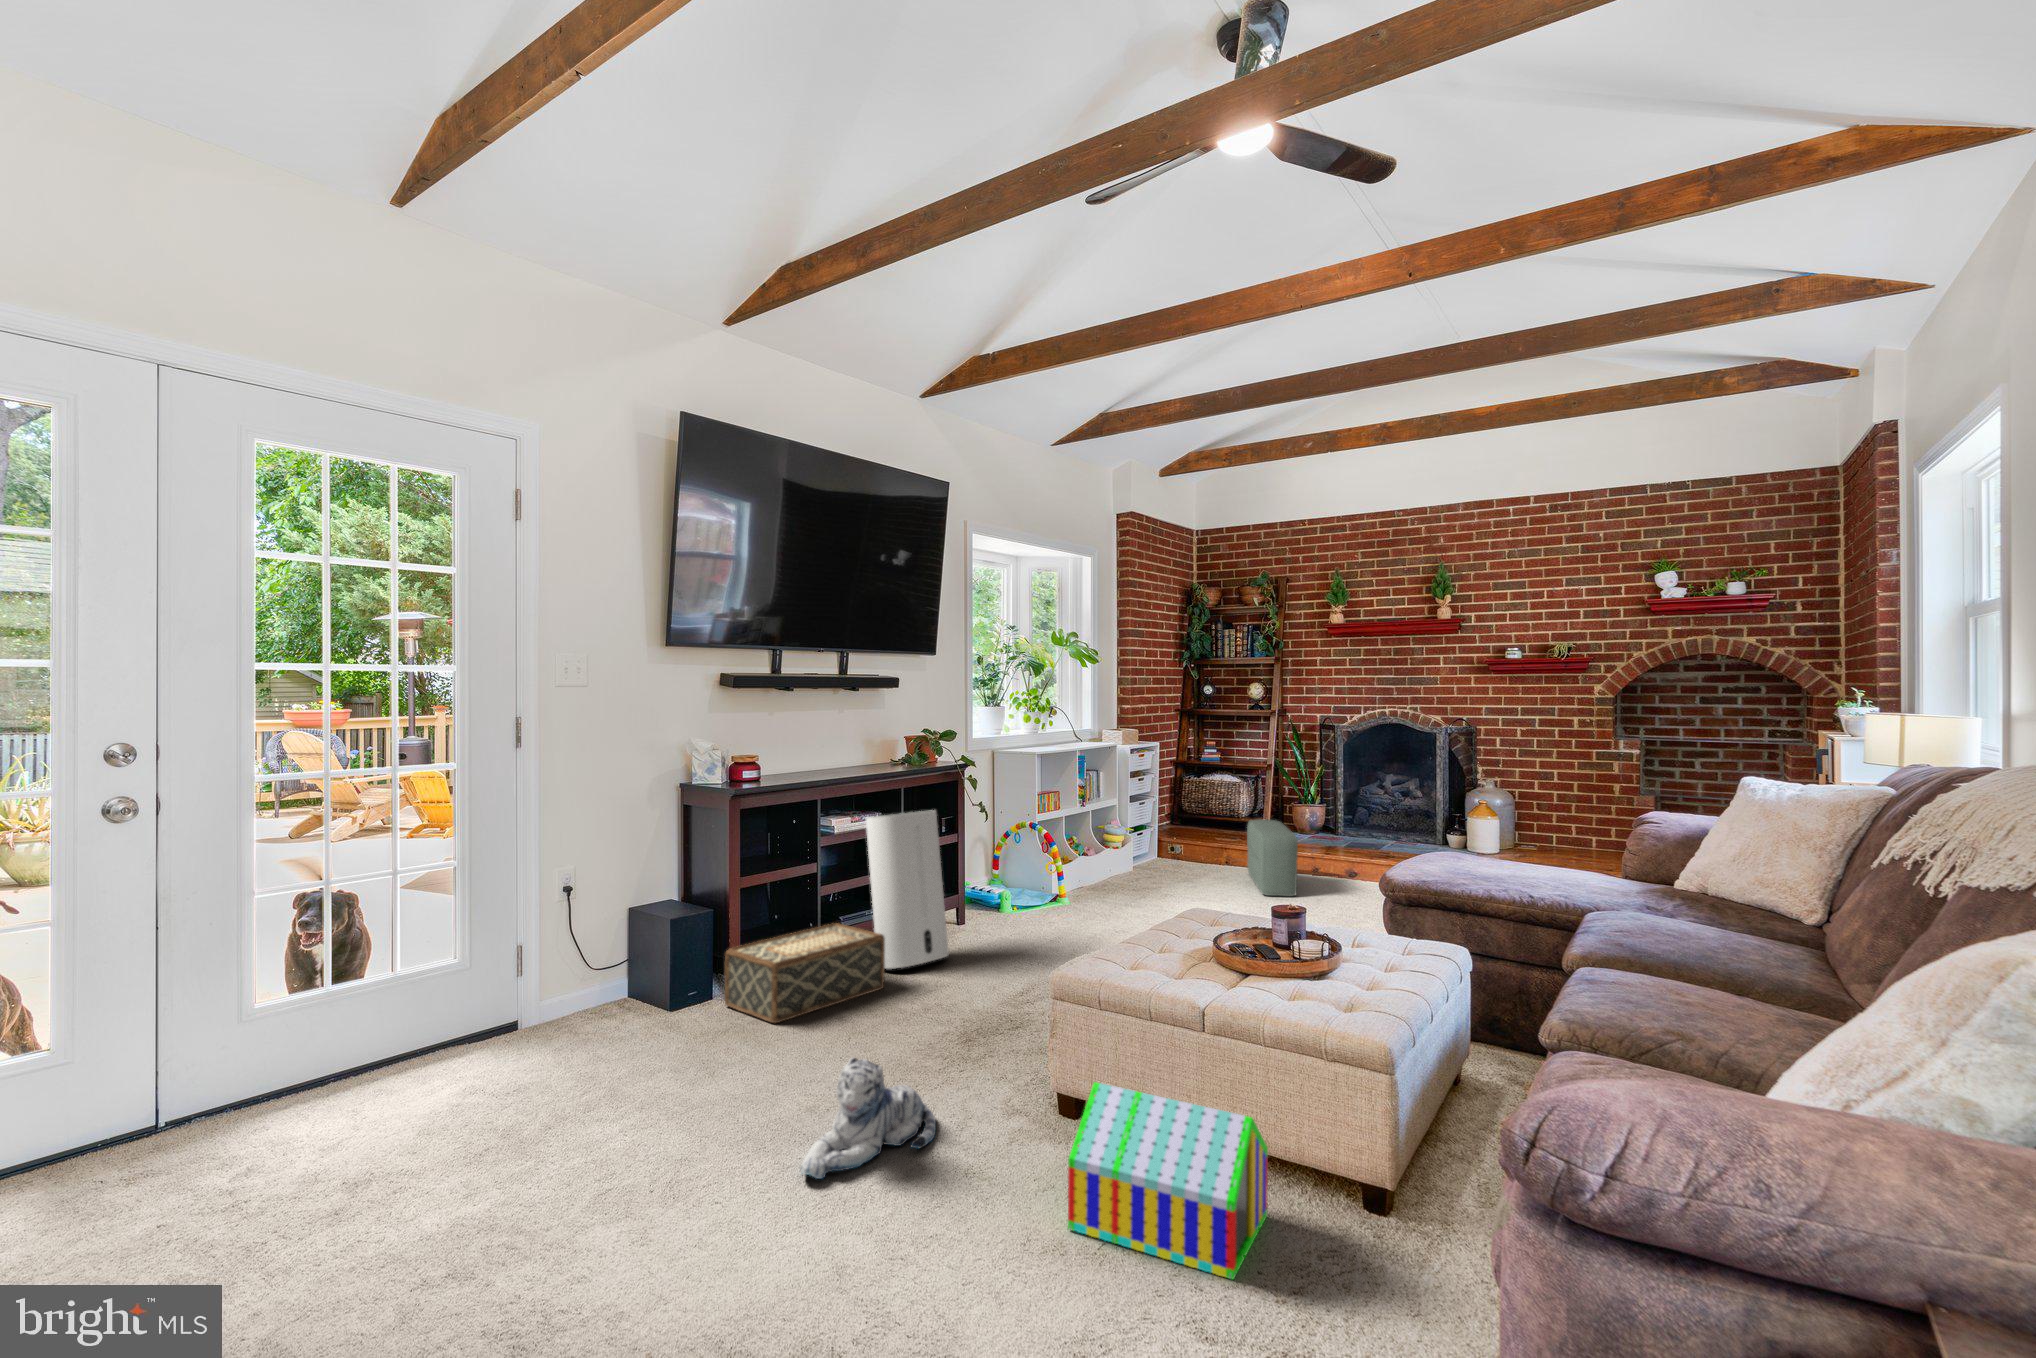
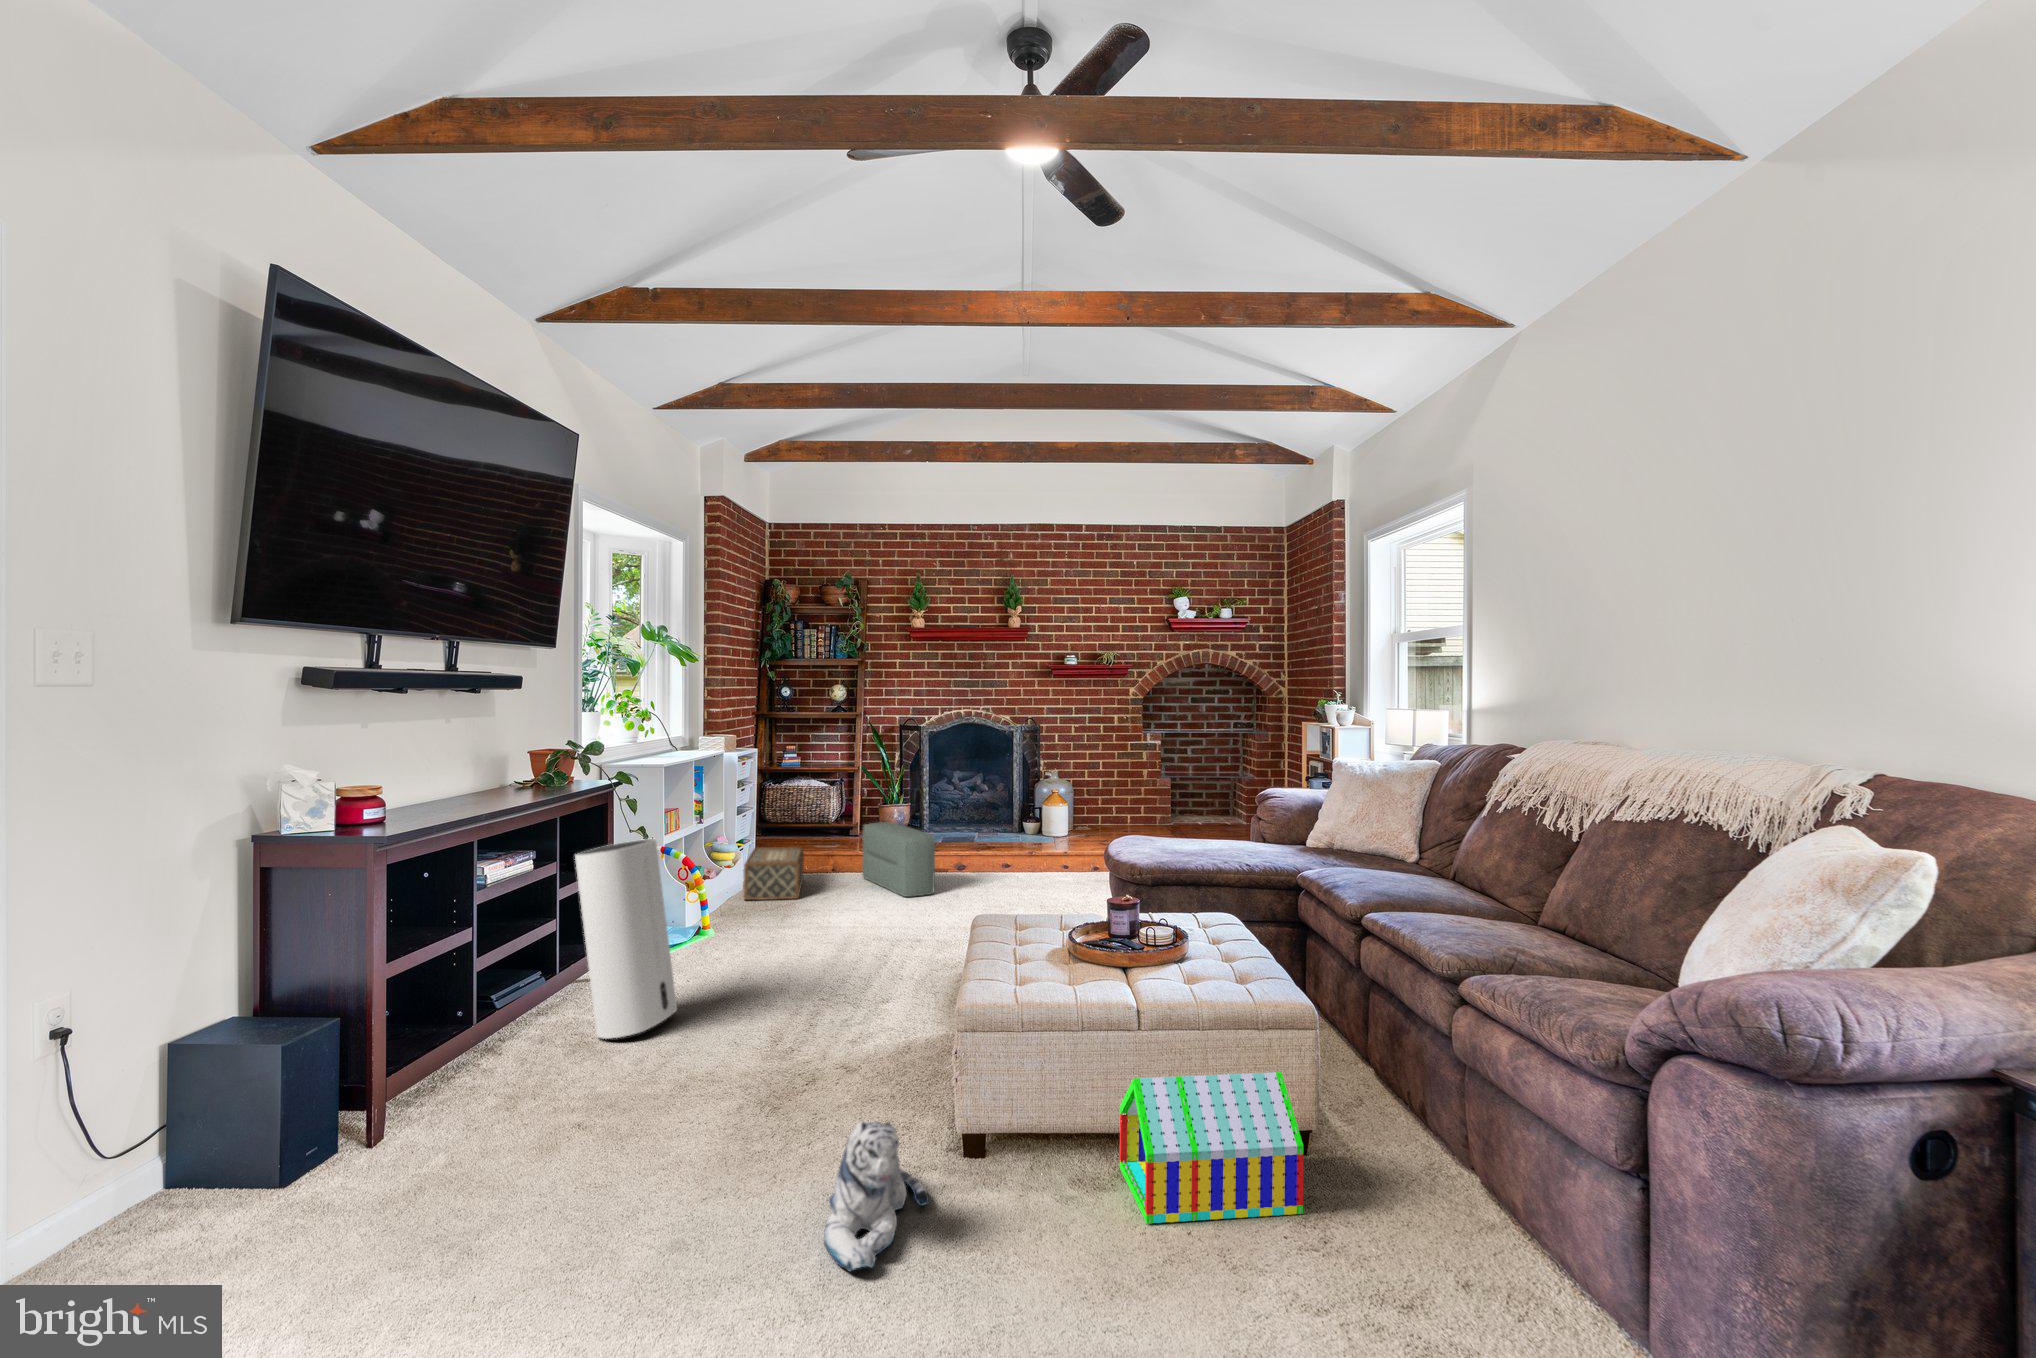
woven basket: present [725,923,885,1023] -> present [744,847,804,900]

